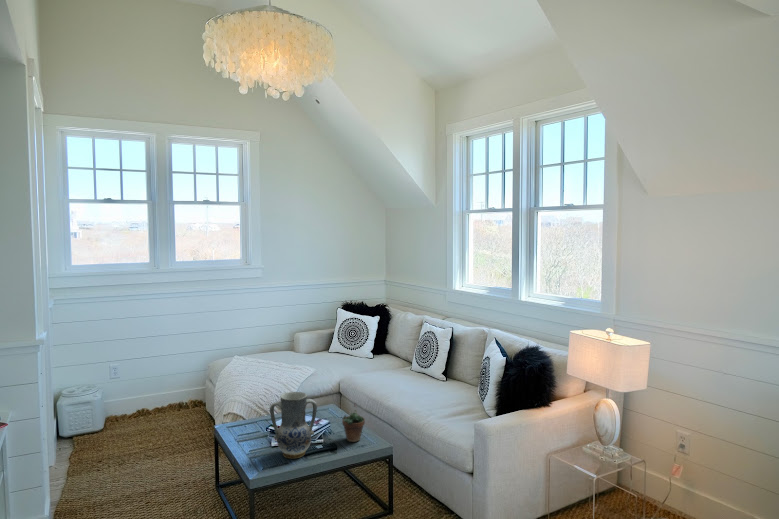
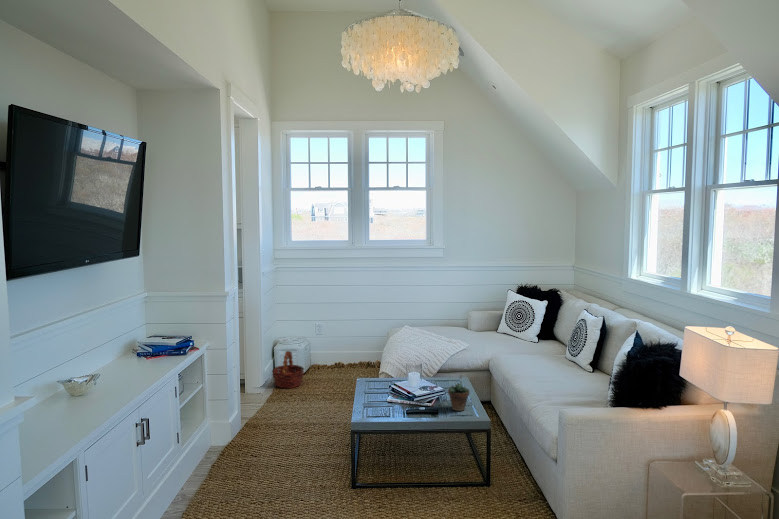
vase: present [270,392,317,458] -> none [380,355,420,414]
basket: none [61,407,108,457] -> present [272,351,304,388]

